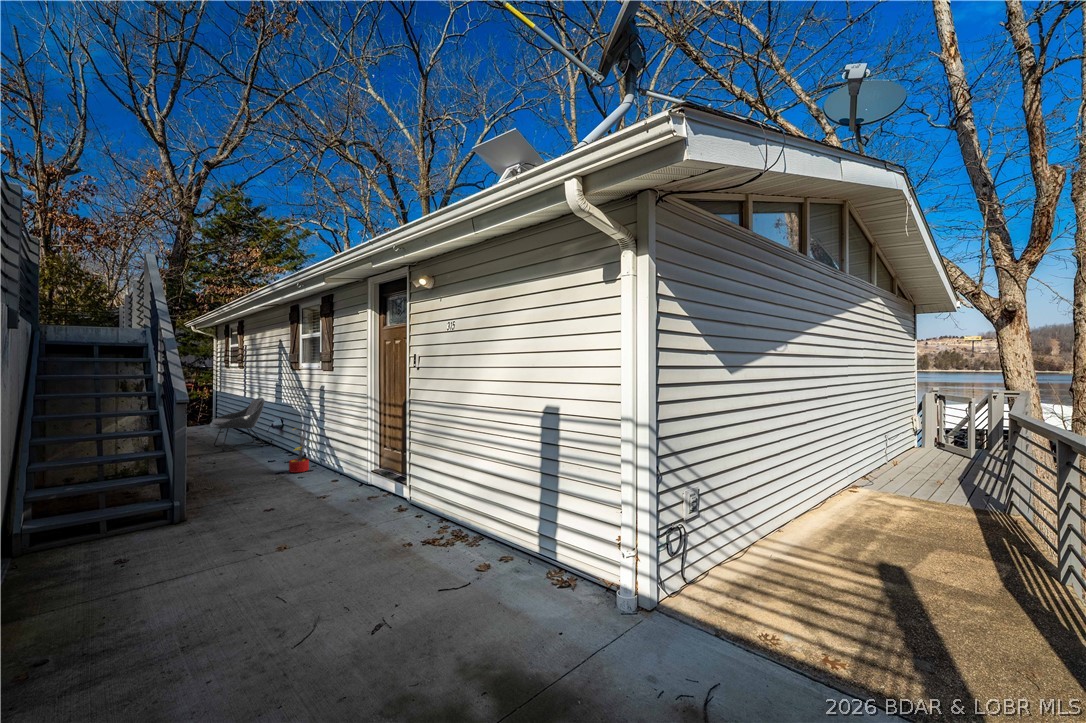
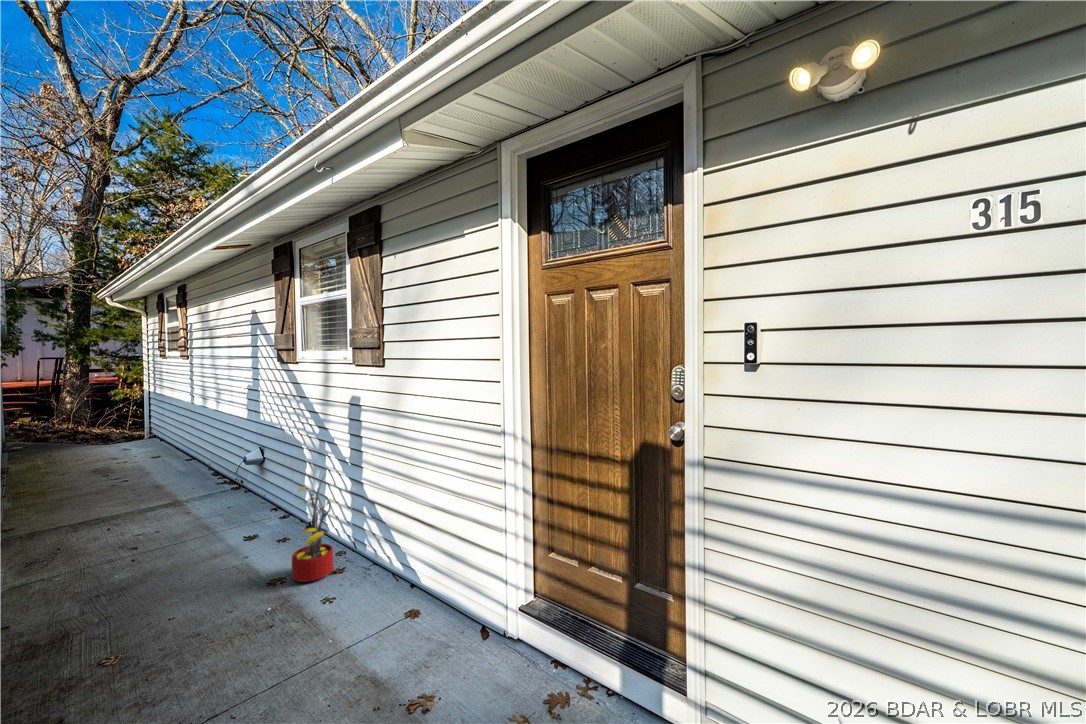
lounge chair: present [210,398,265,452] -> none [127,409,229,510]

